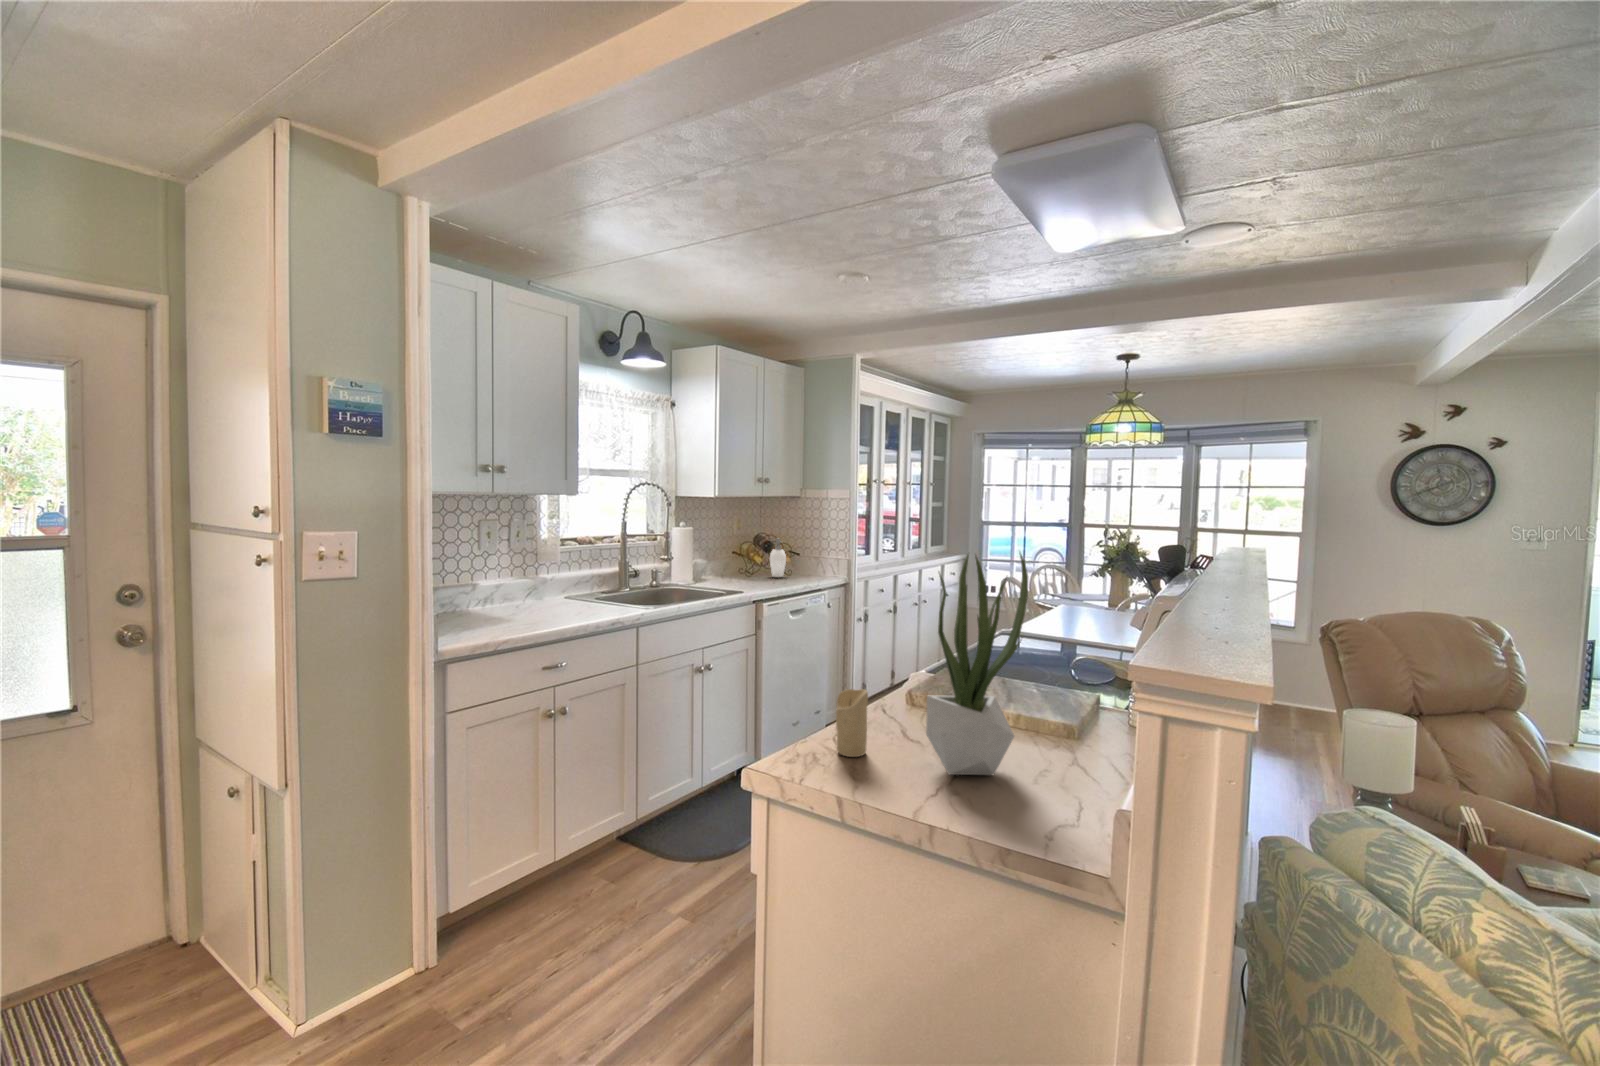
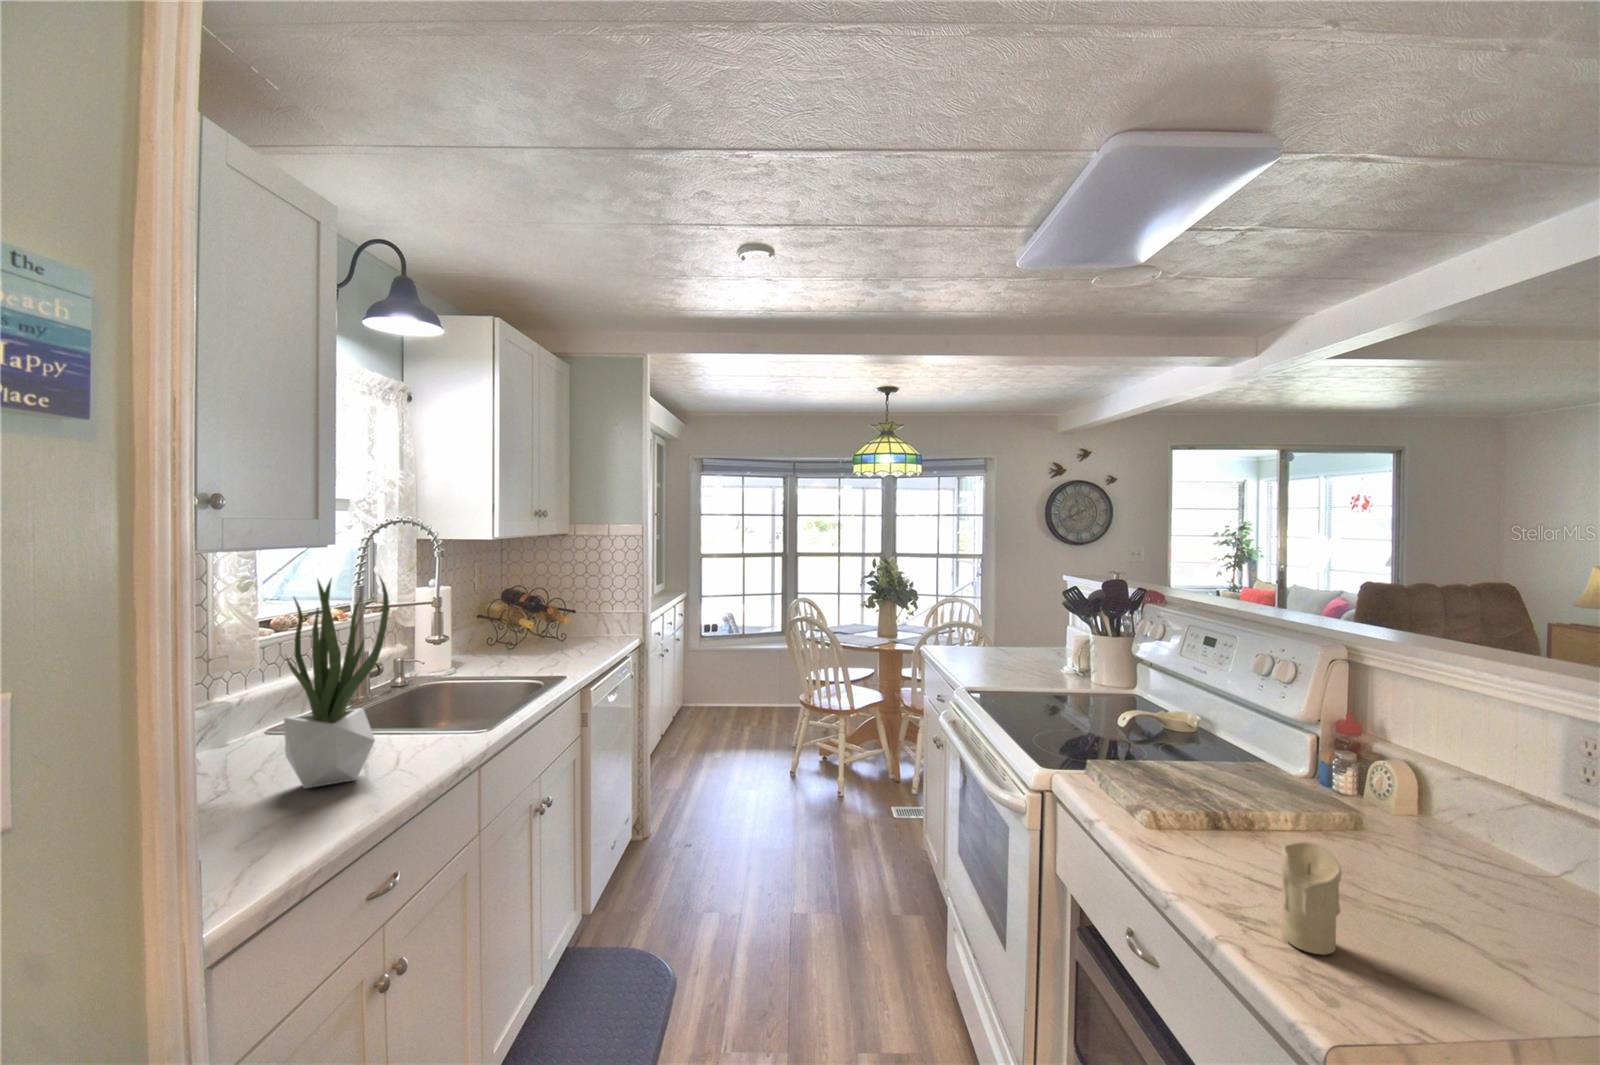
soap dispenser: present [770,538,786,577] -> none [538,591,563,644]
potted plant: present [926,553,1028,775] -> present [284,577,389,789]

